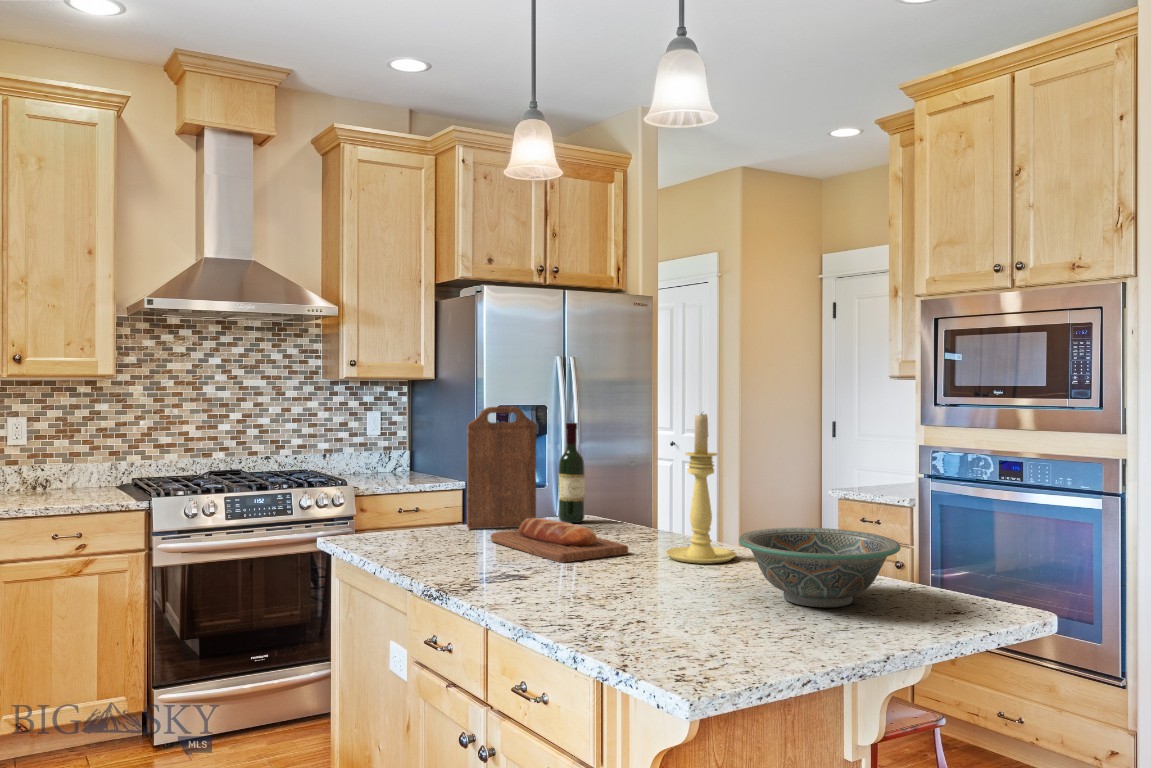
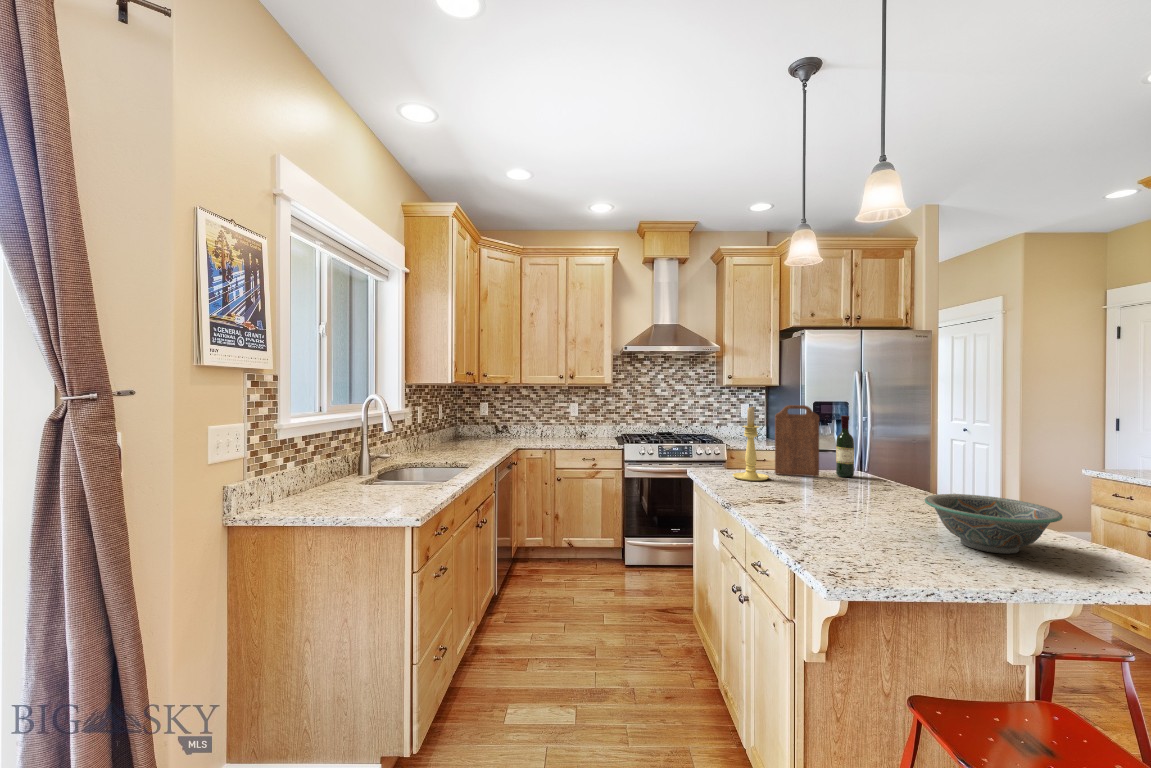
candle holder: present [666,413,736,564] -> present [733,407,769,481]
bread loaf: present [491,518,628,563] -> none [783,472,868,500]

